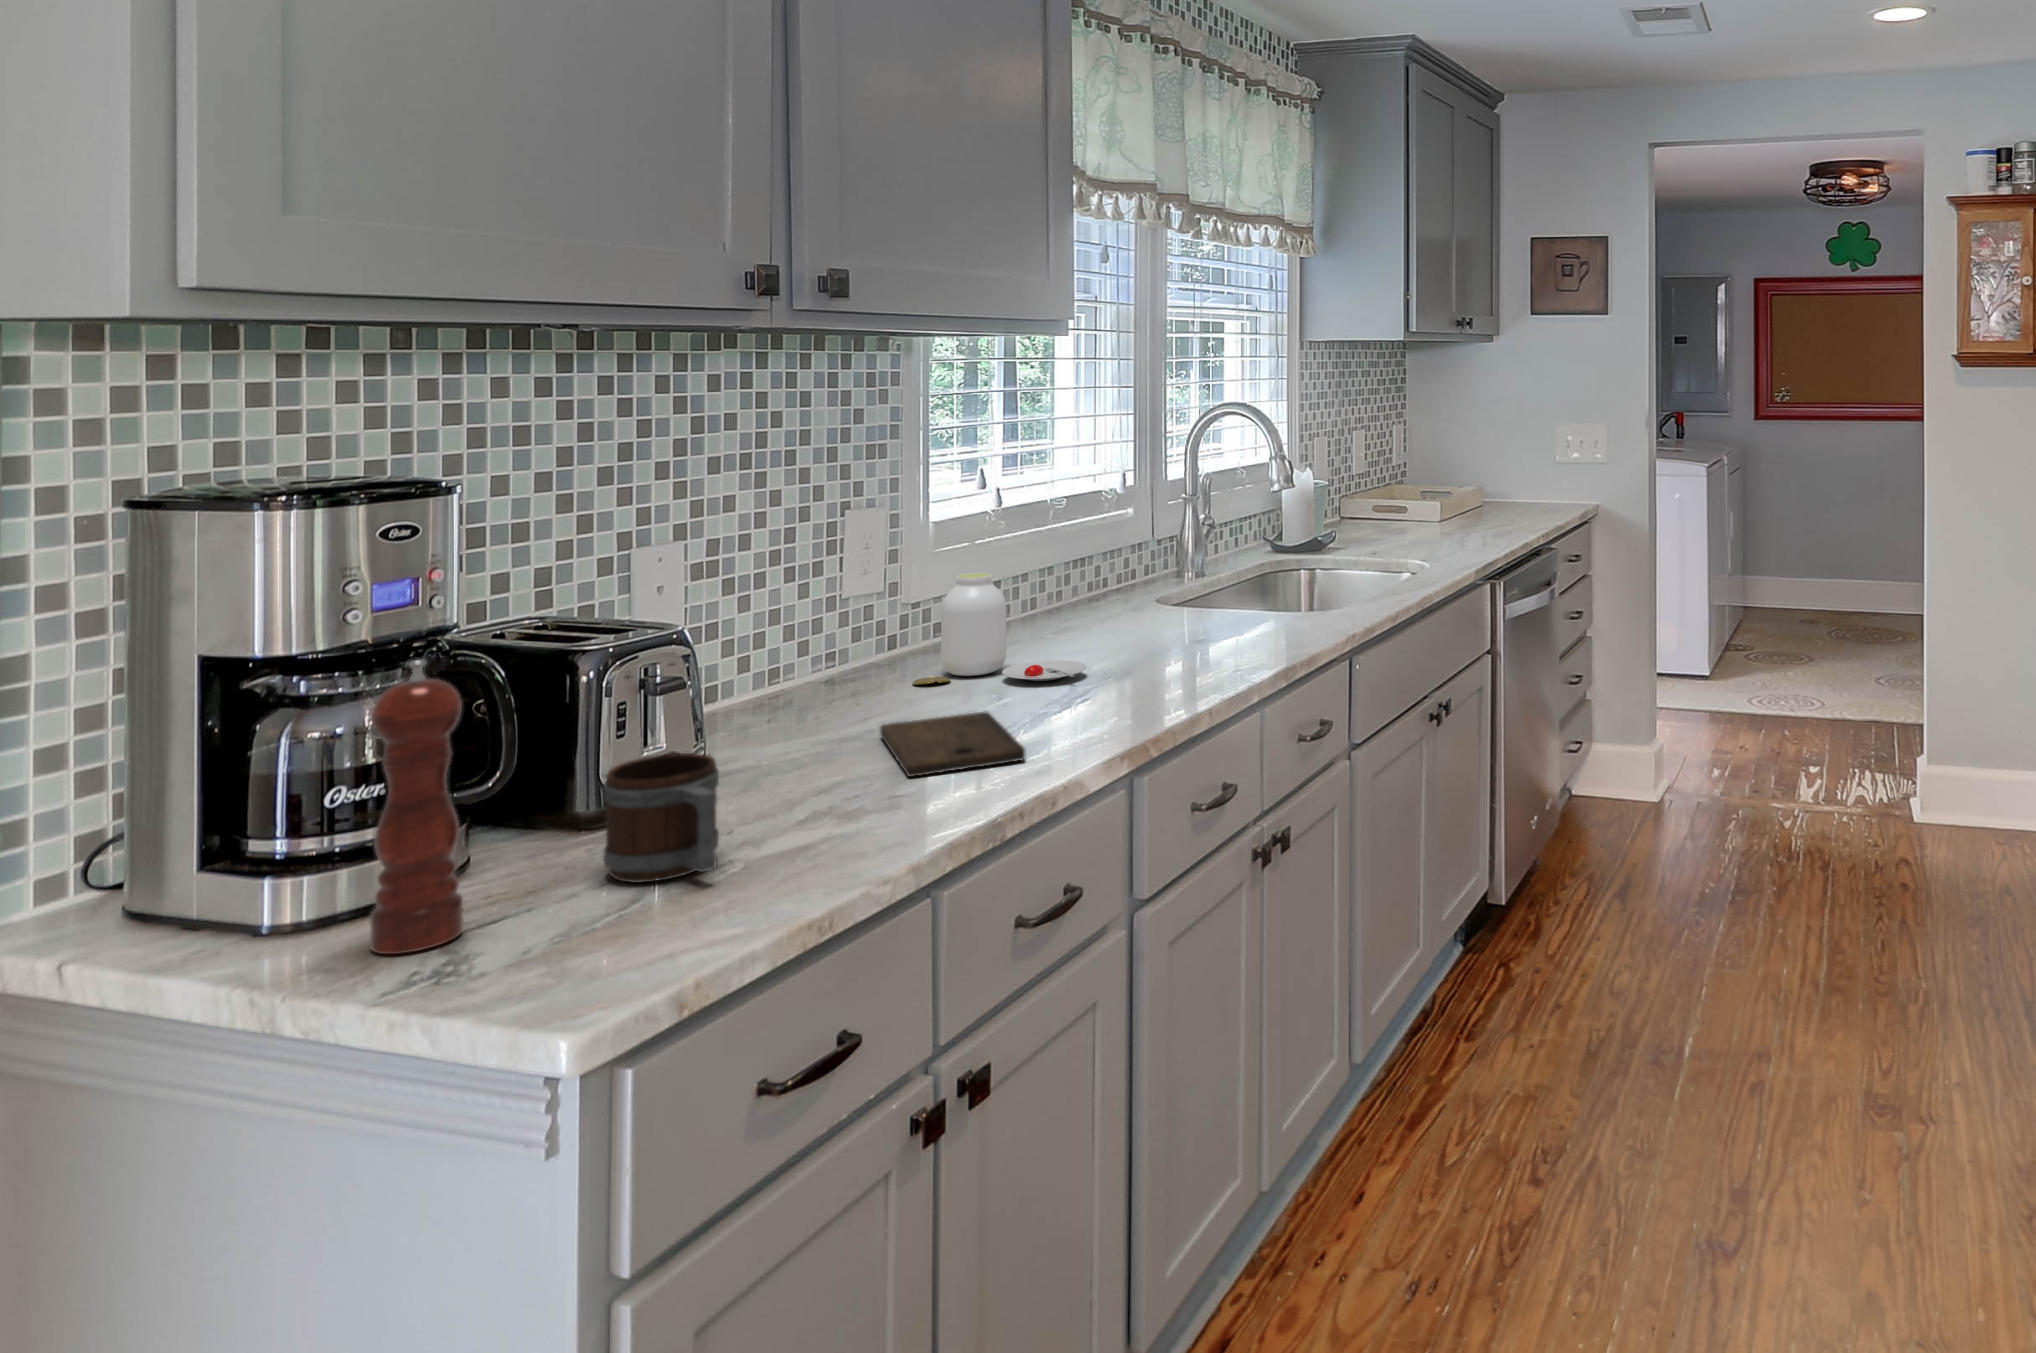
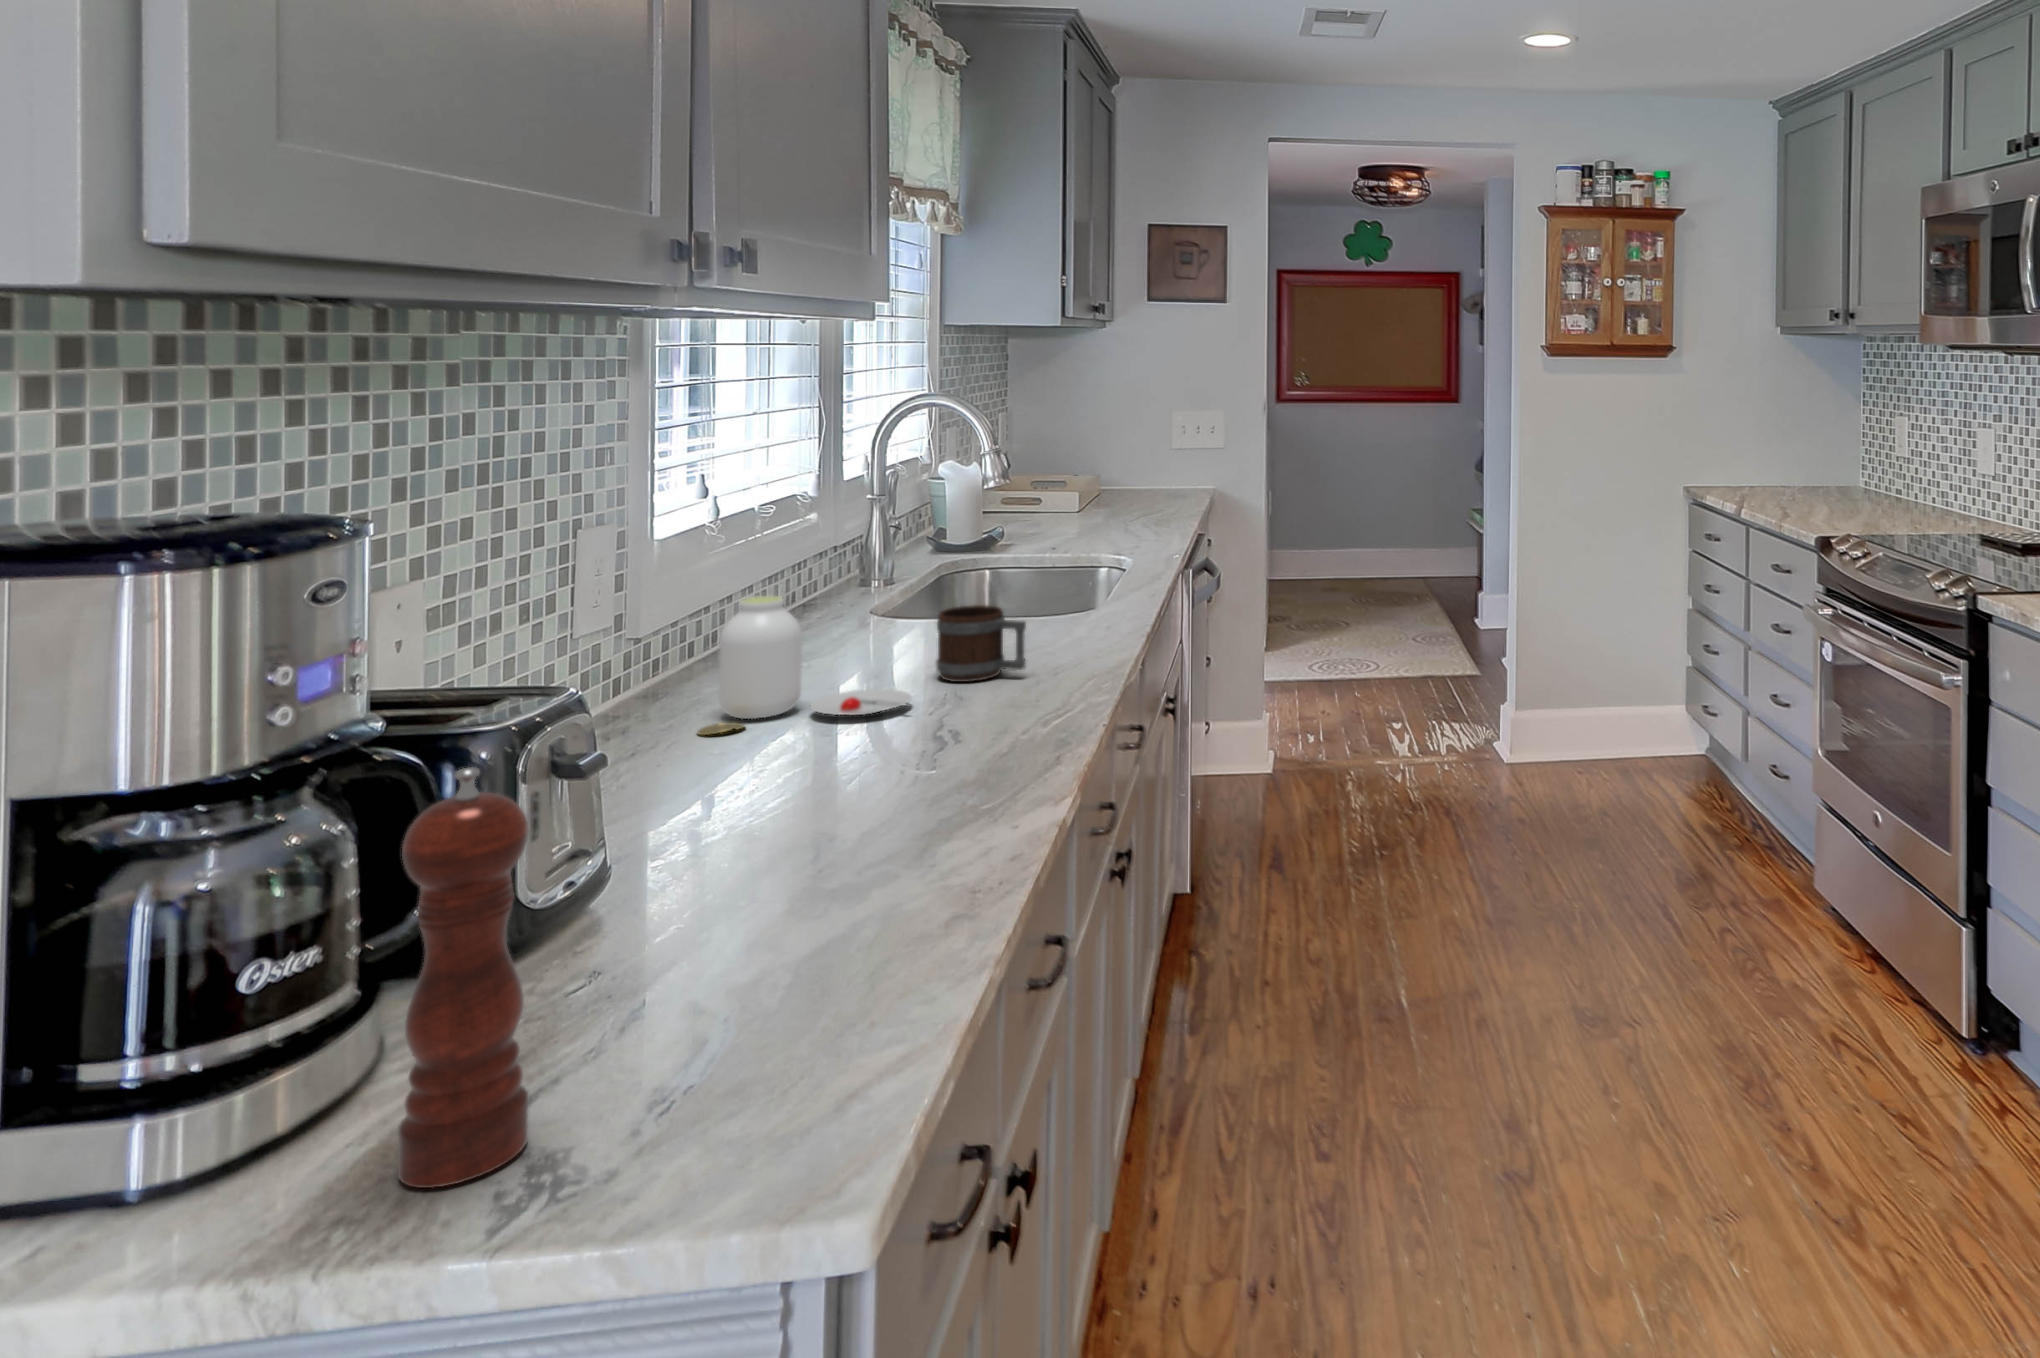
cutting board: present [880,711,1025,777] -> none [755,756,985,841]
mug: present [604,753,719,883] -> present [936,605,1026,682]

